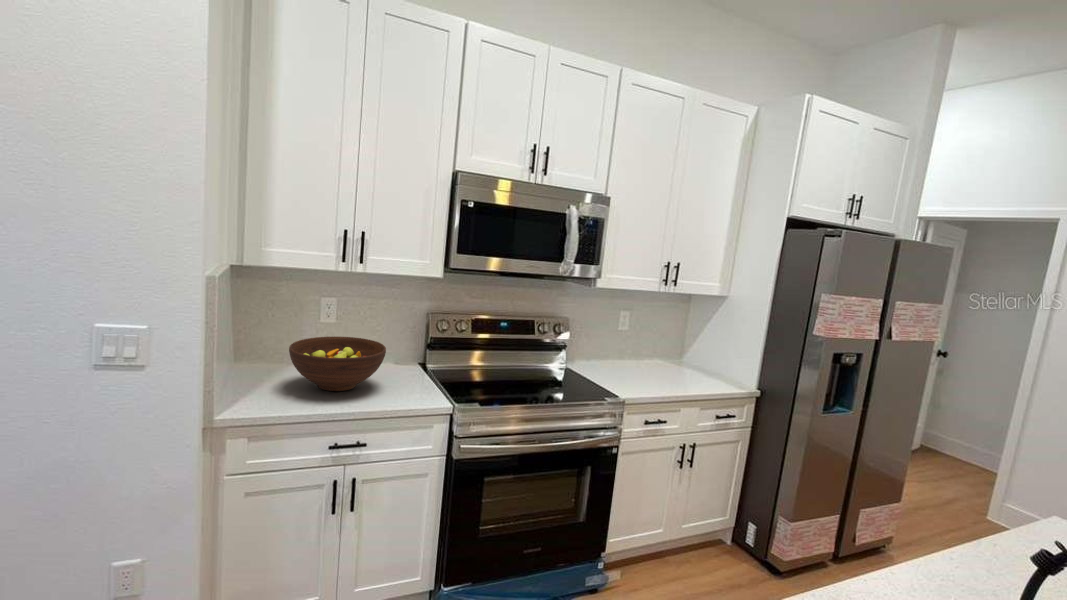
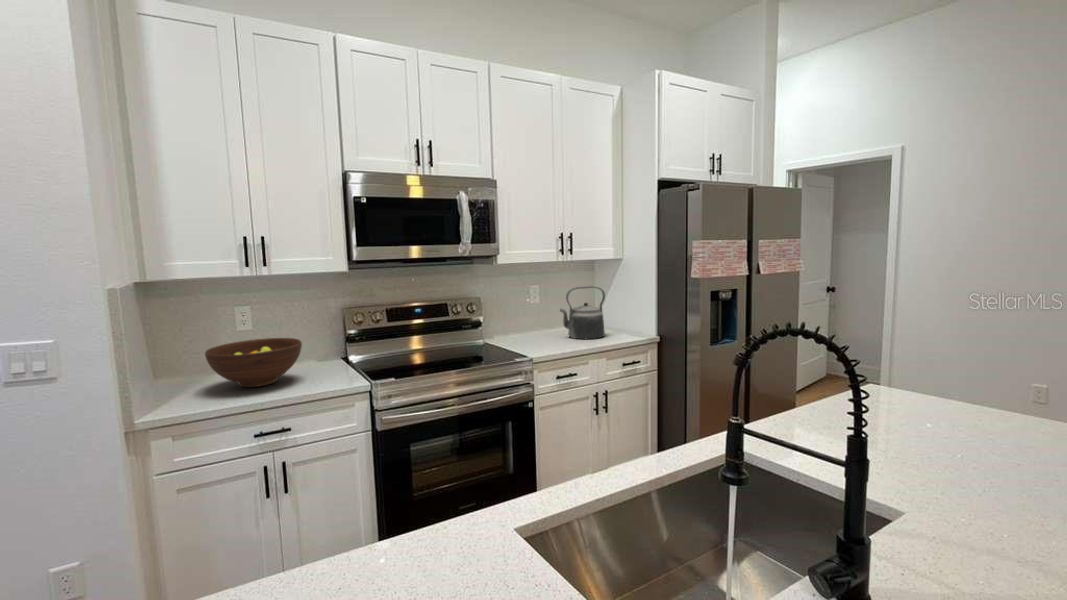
kettle: none [652,322,704,382] -> present [560,286,605,339]

